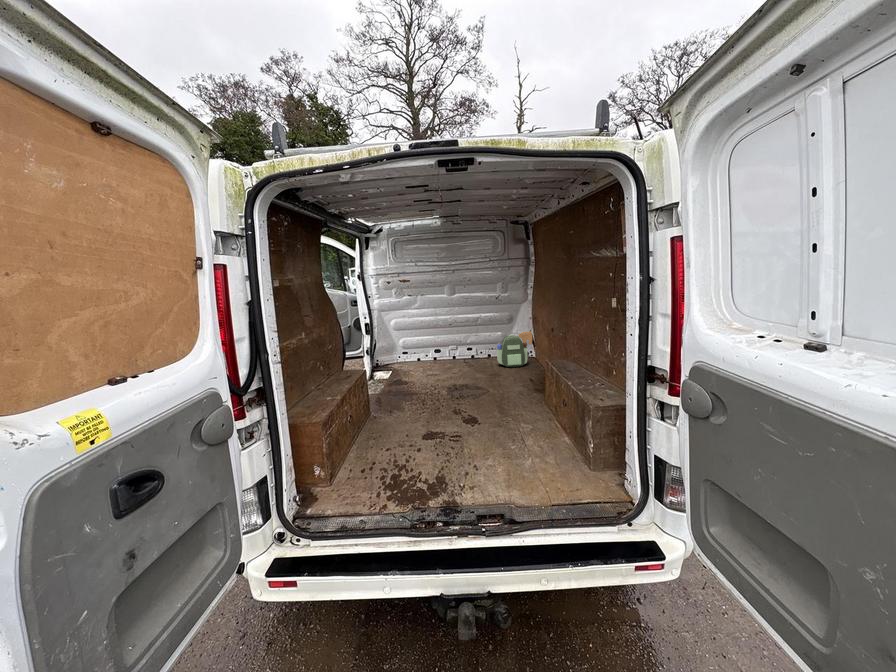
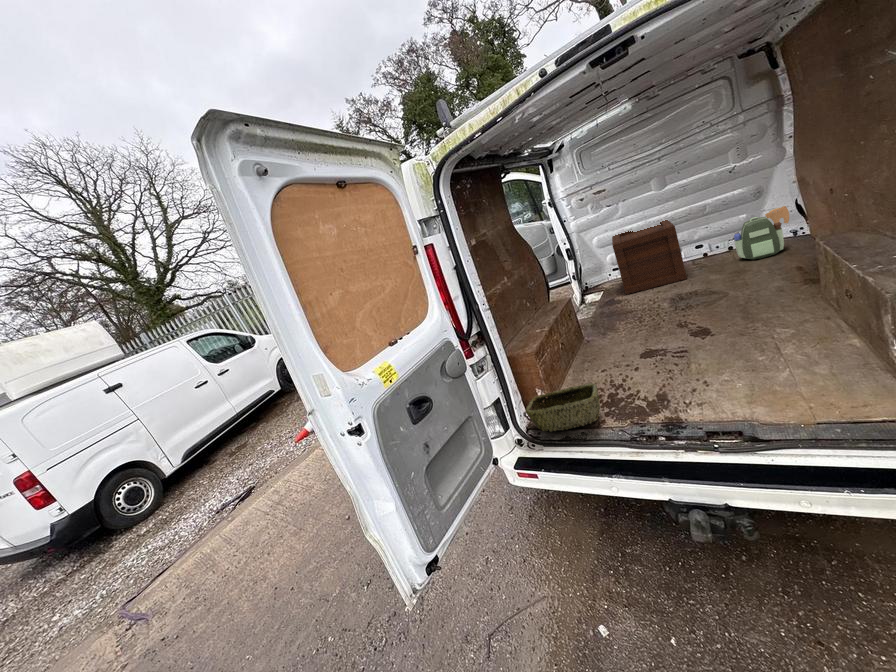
wooden crate: none [407,319,461,377] -> present [612,220,687,295]
woven basket: none [298,462,384,519] -> present [526,383,600,432]

